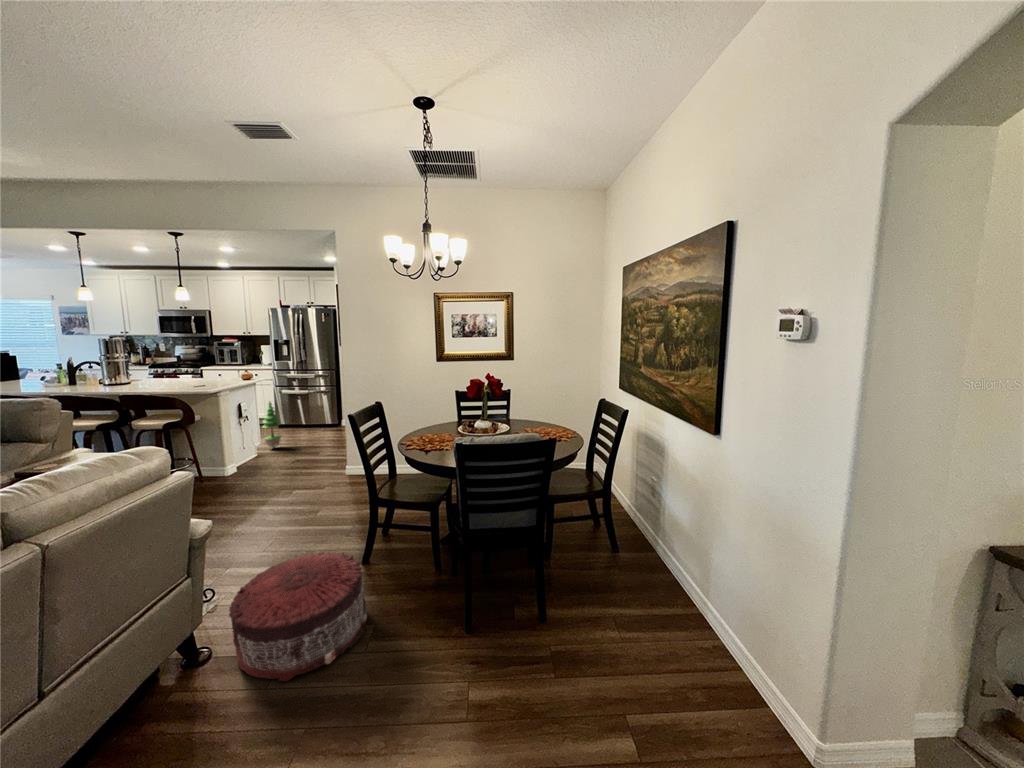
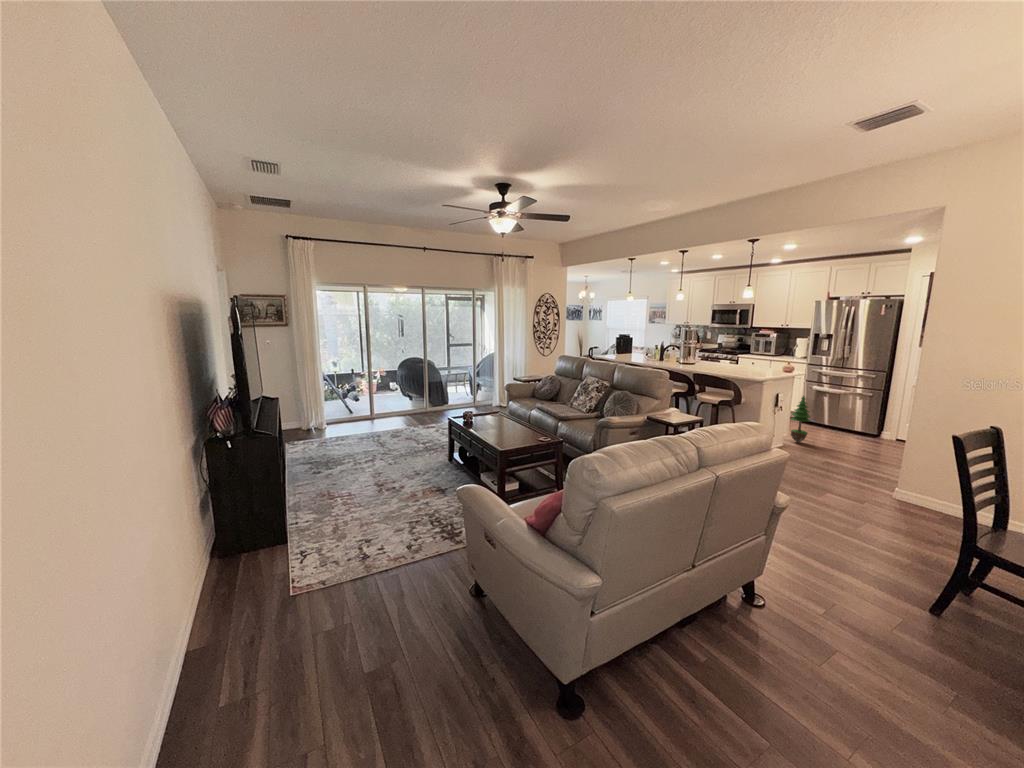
pouf: present [229,552,367,681] -> none [787,557,949,692]

